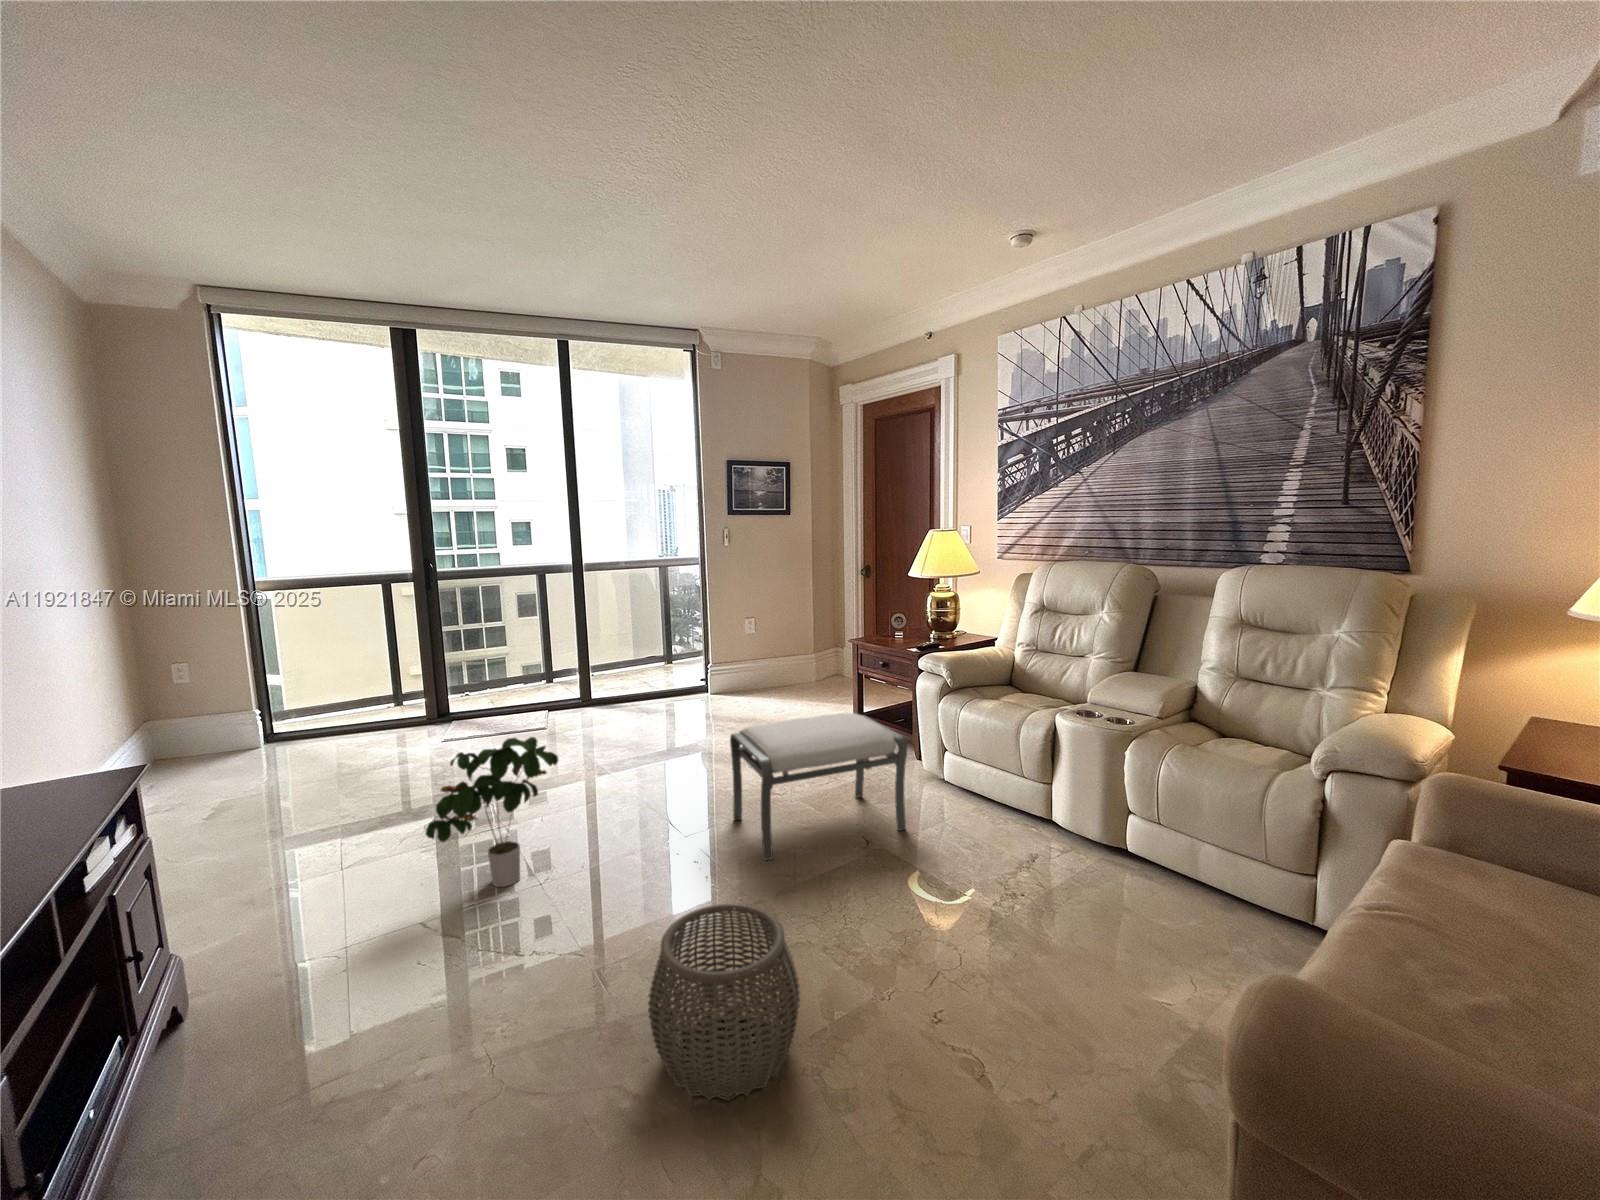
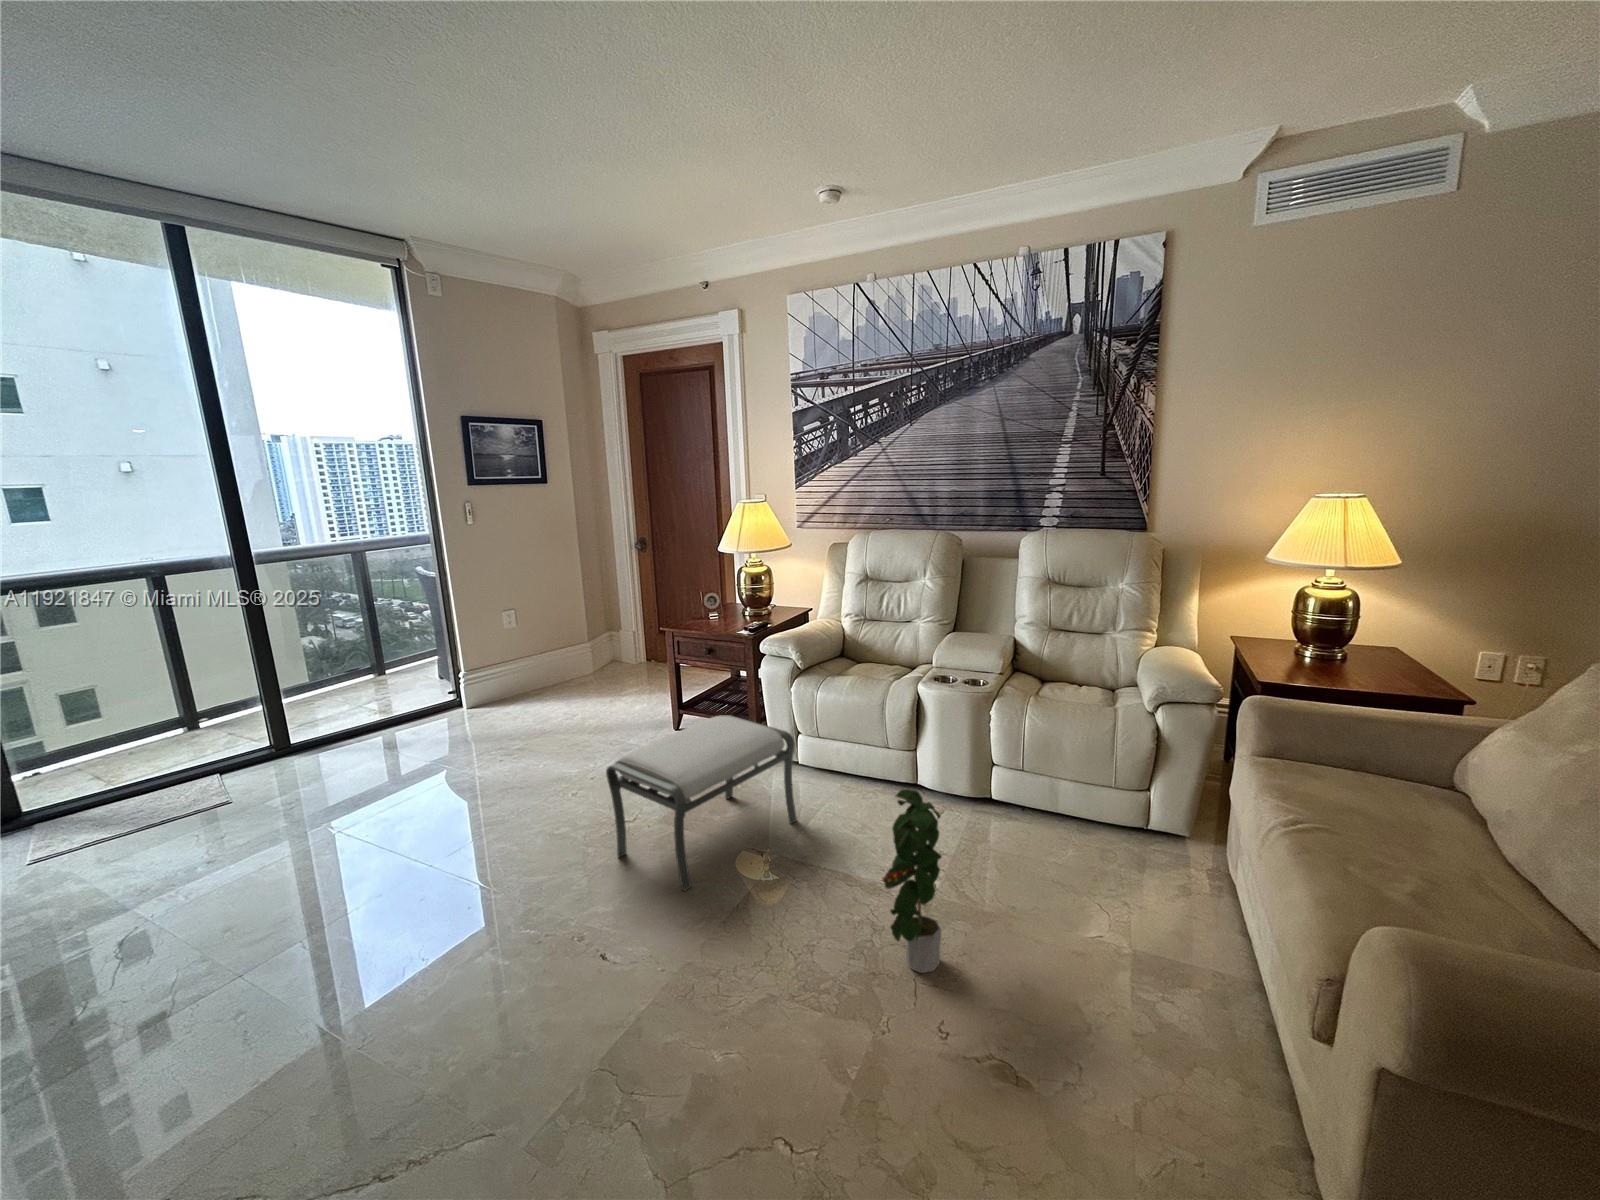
potted plant: present [426,737,558,887] -> present [883,789,942,973]
woven basket: present [648,904,800,1100] -> none [713,944,860,1137]

